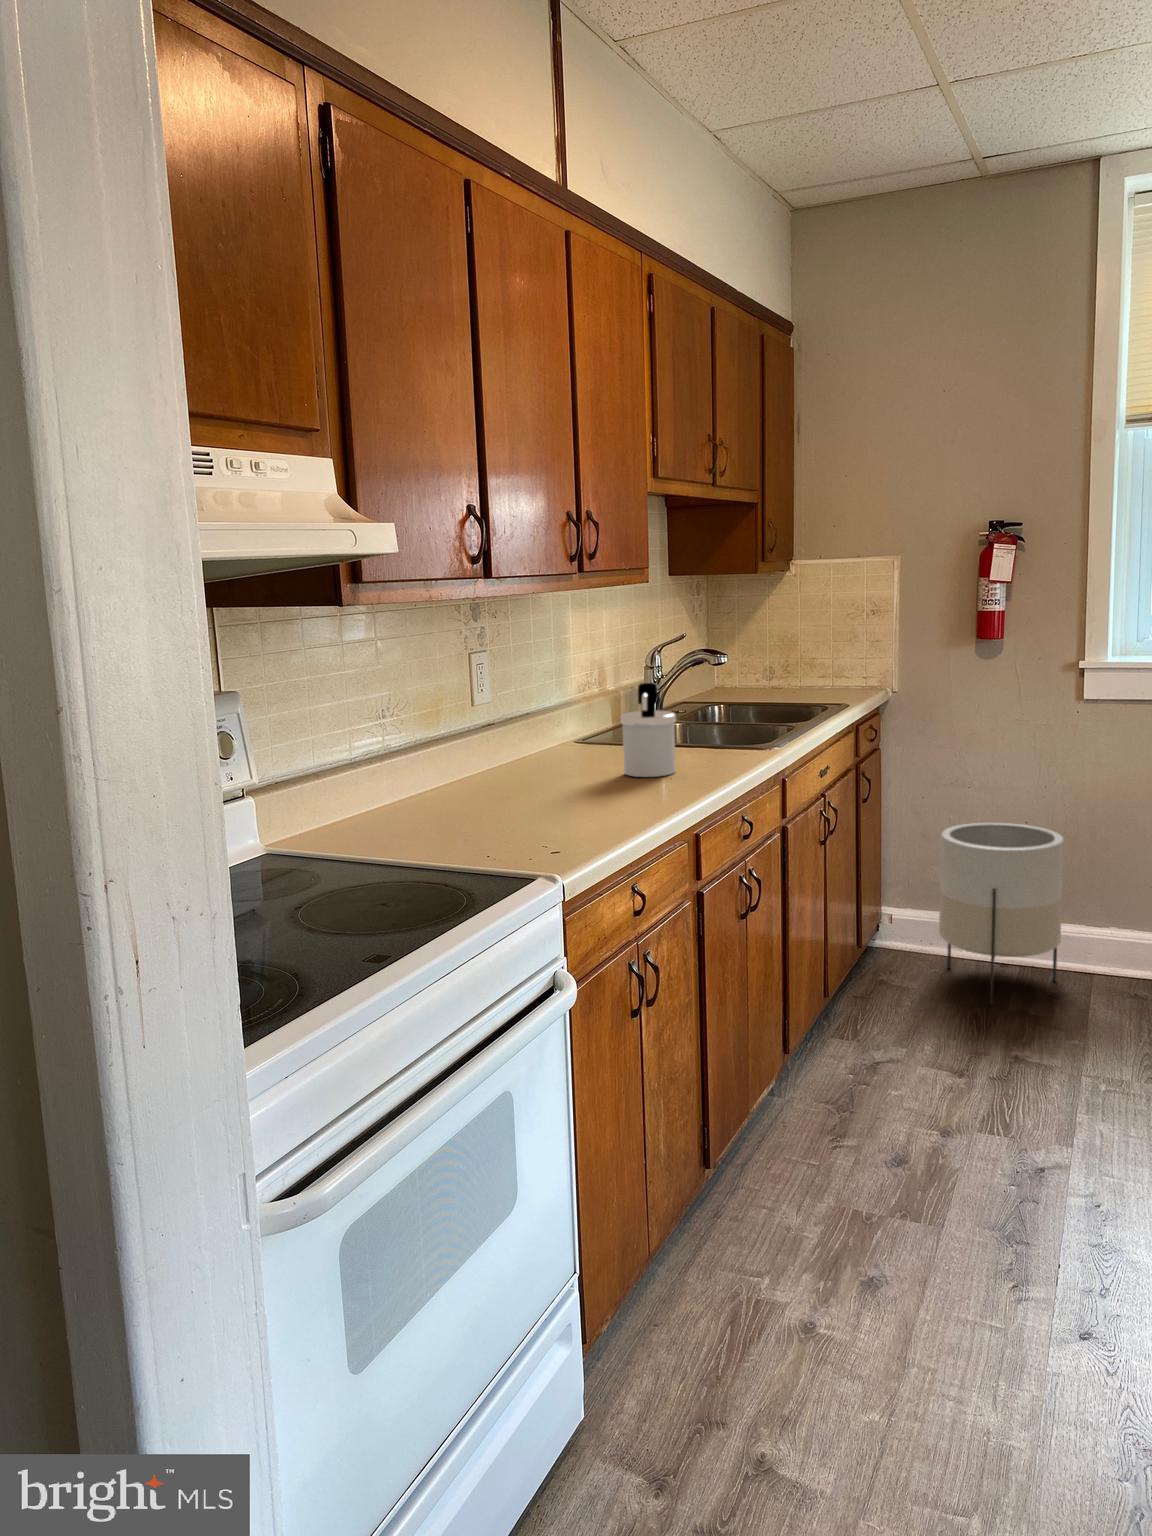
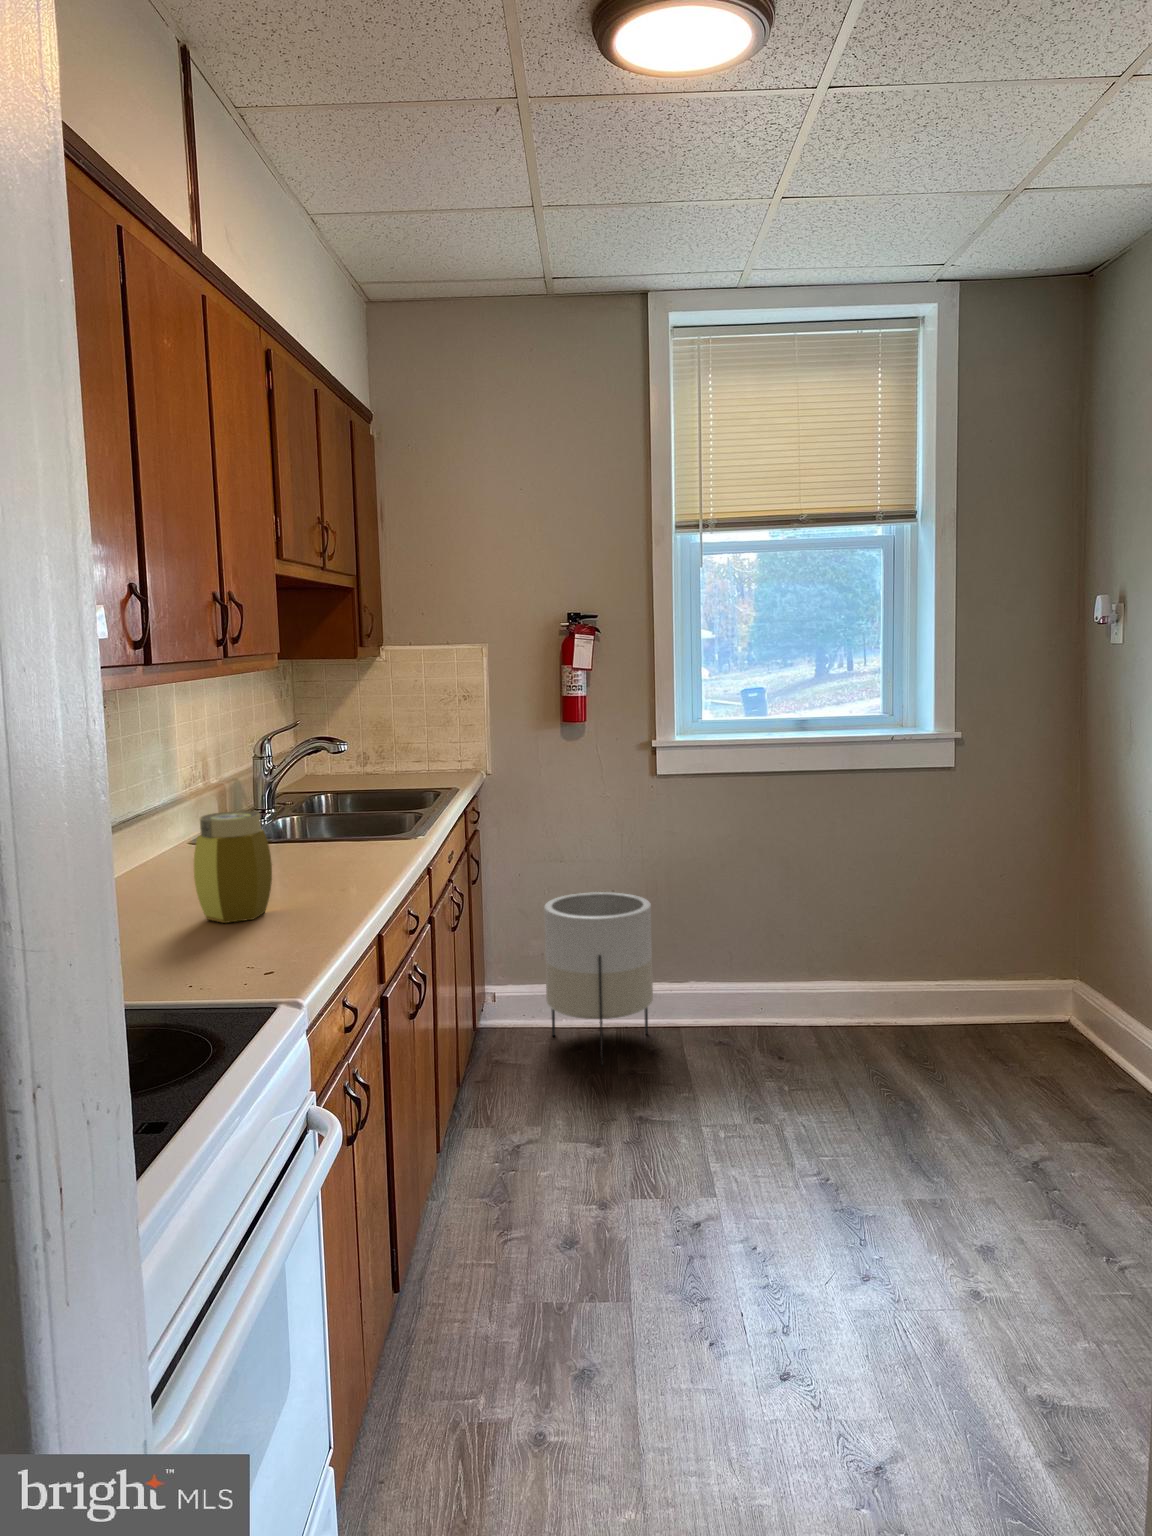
soap dispenser: present [621,683,676,777] -> none [271,776,333,878]
jar: none [533,711,600,809] -> present [194,811,272,923]

